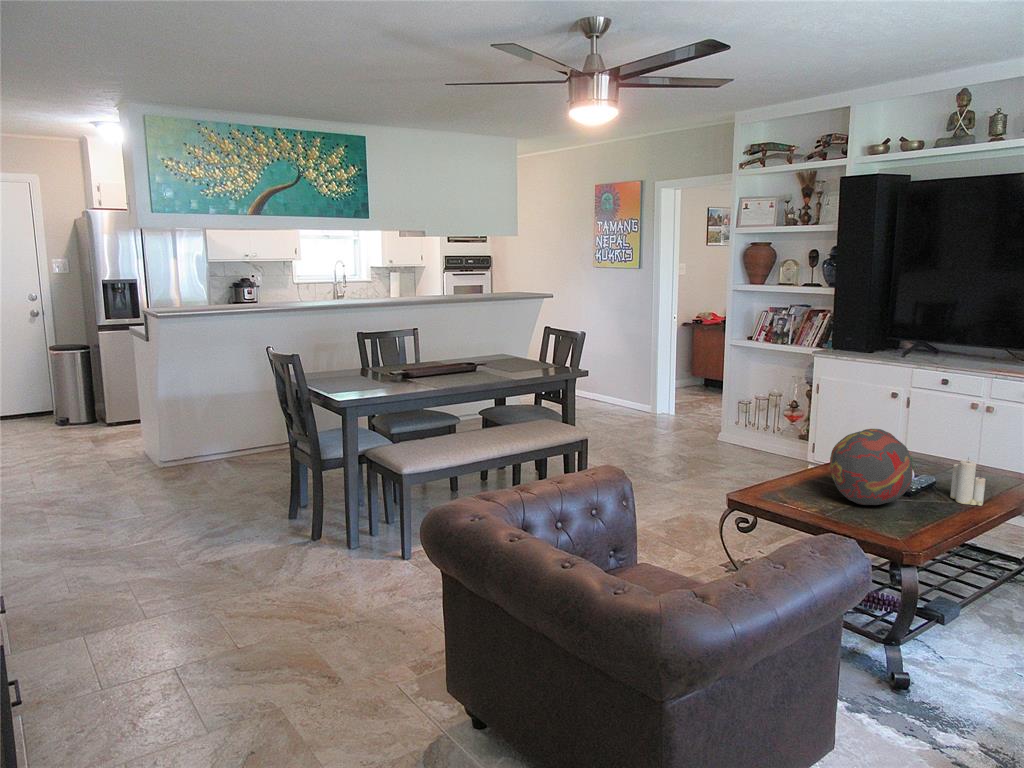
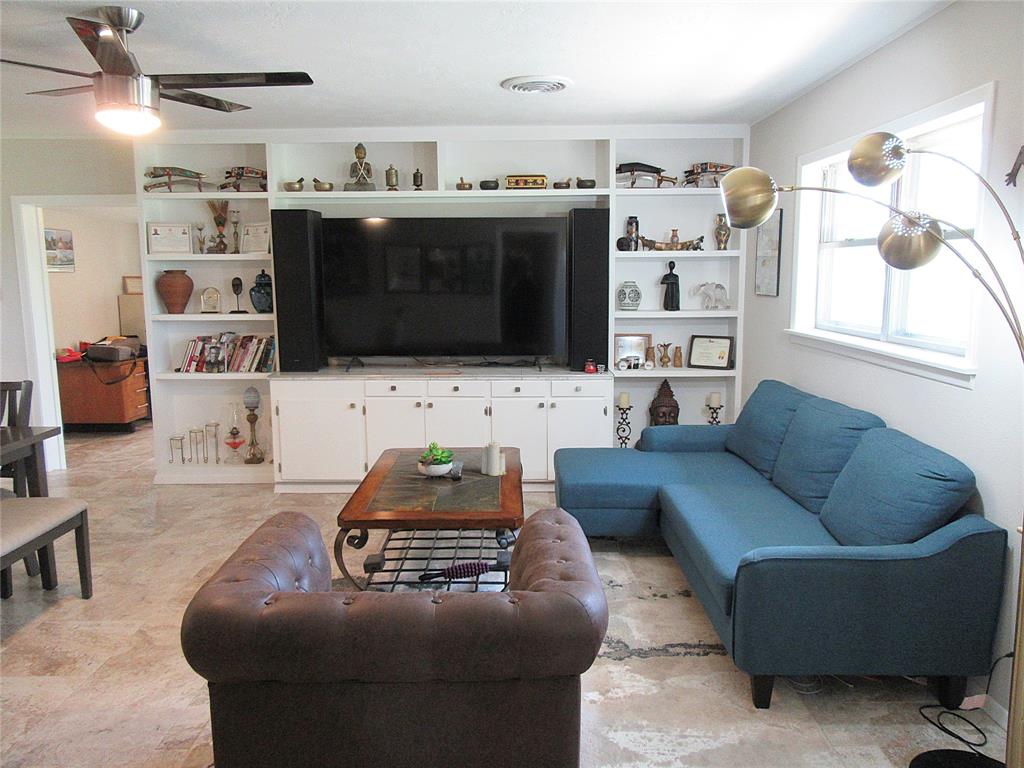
decorative orb: present [830,429,913,505] -> none [412,428,476,494]

